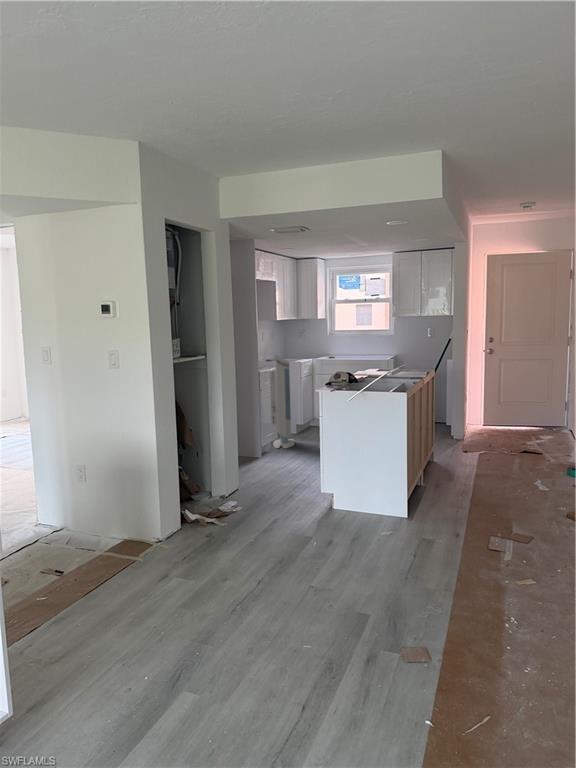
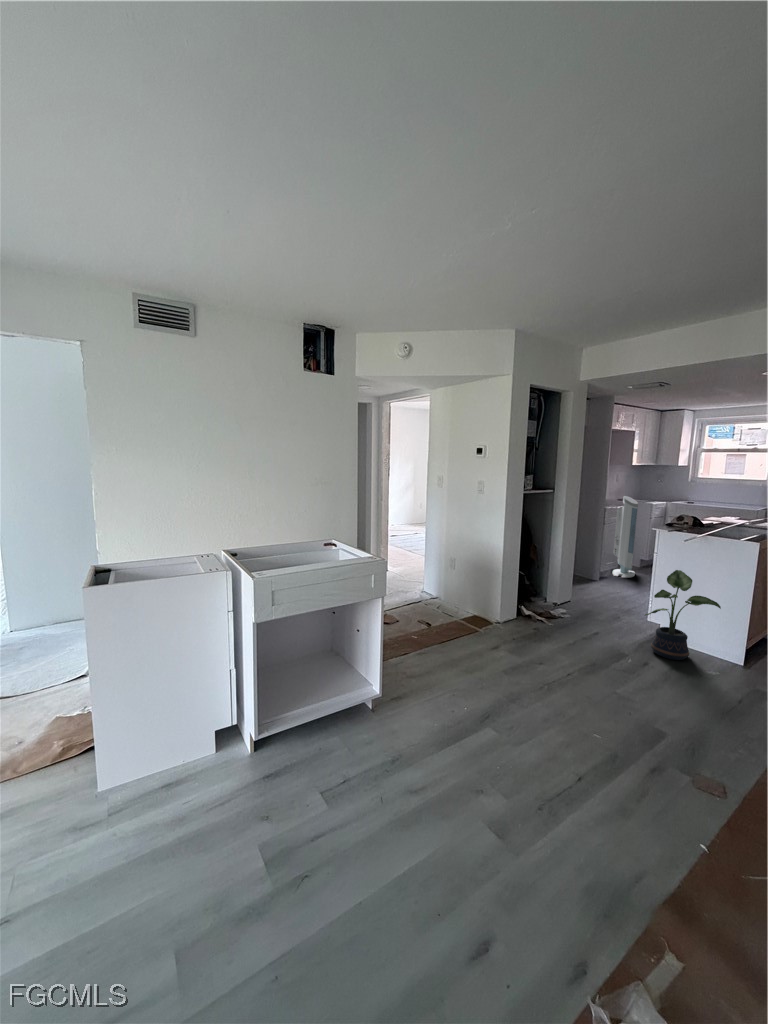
potted plant: none [320,432,386,530] -> present [645,570,721,660]

